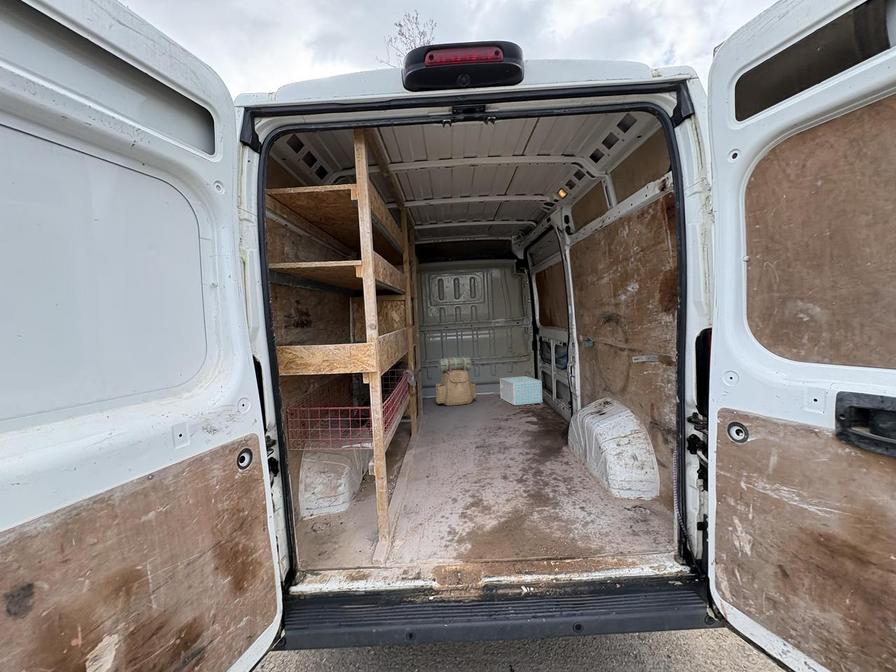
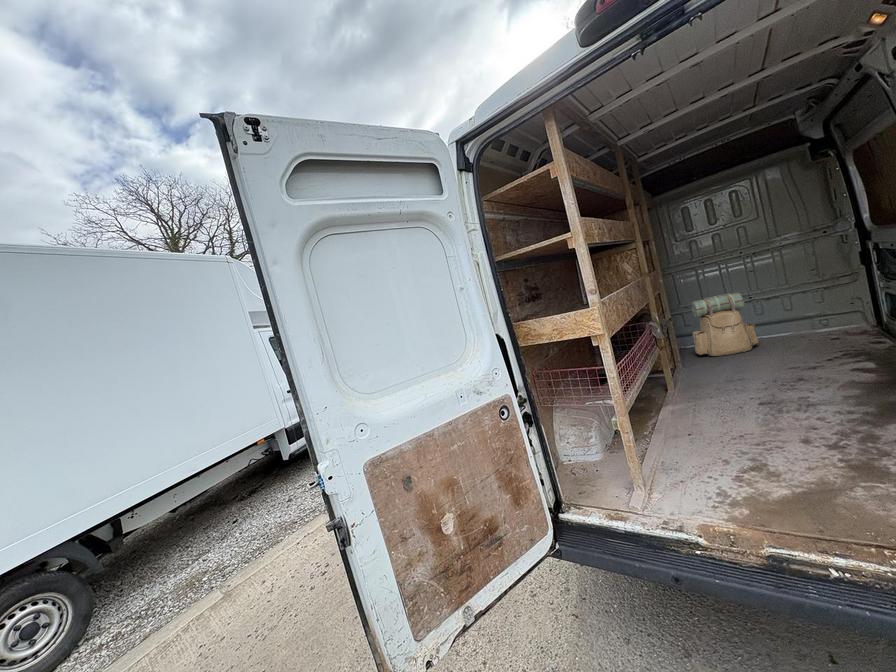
storage box: present [500,376,542,405] -> none [798,304,891,348]

